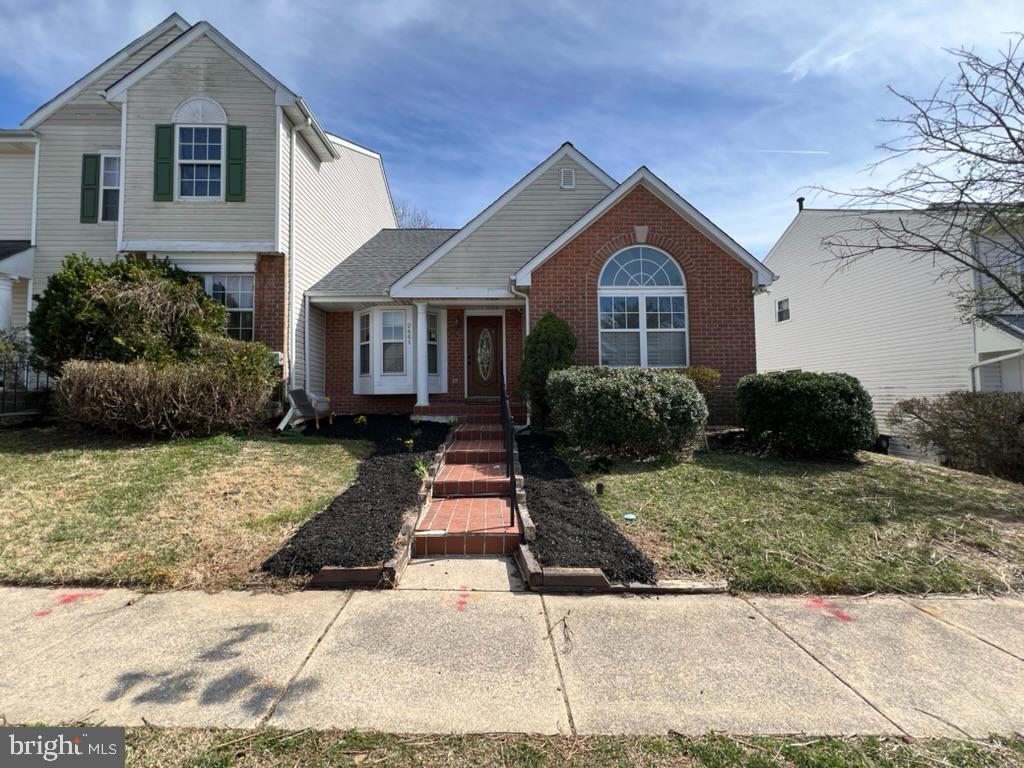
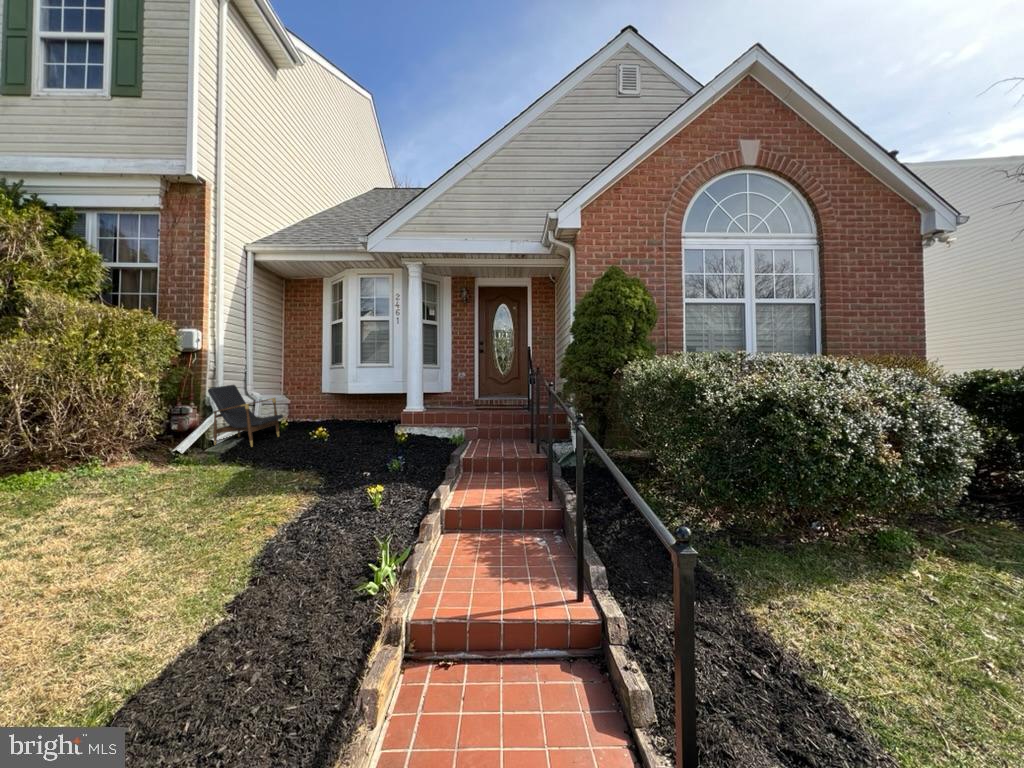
potted plant: present [585,456,616,494] -> none [814,589,928,695]

